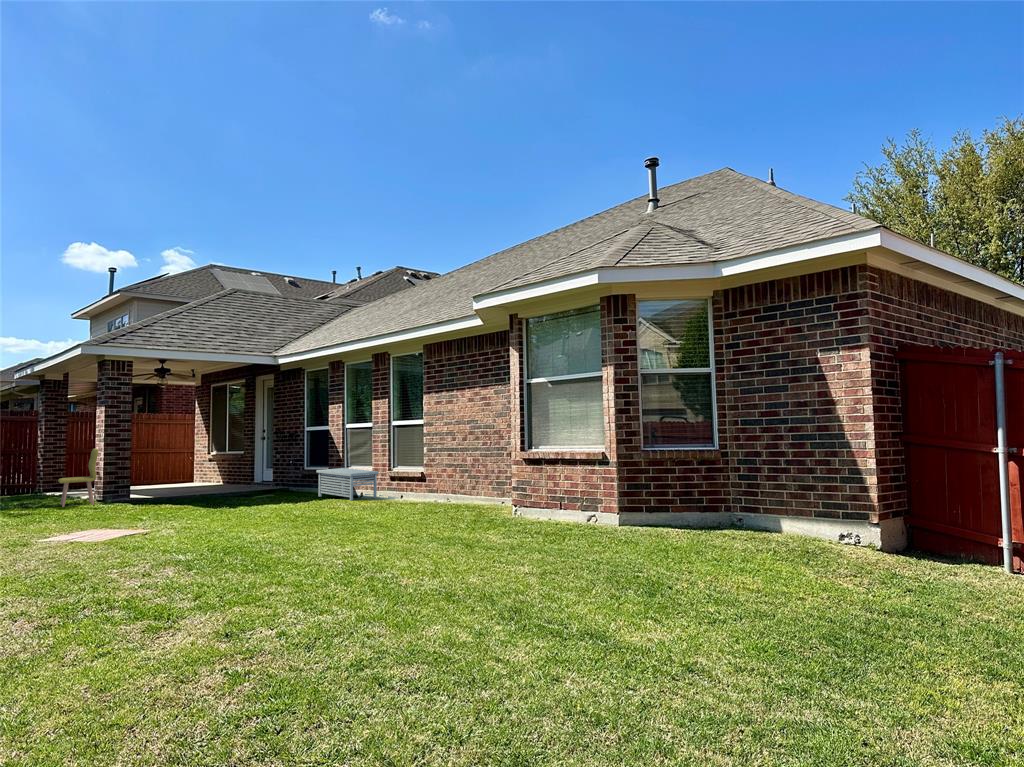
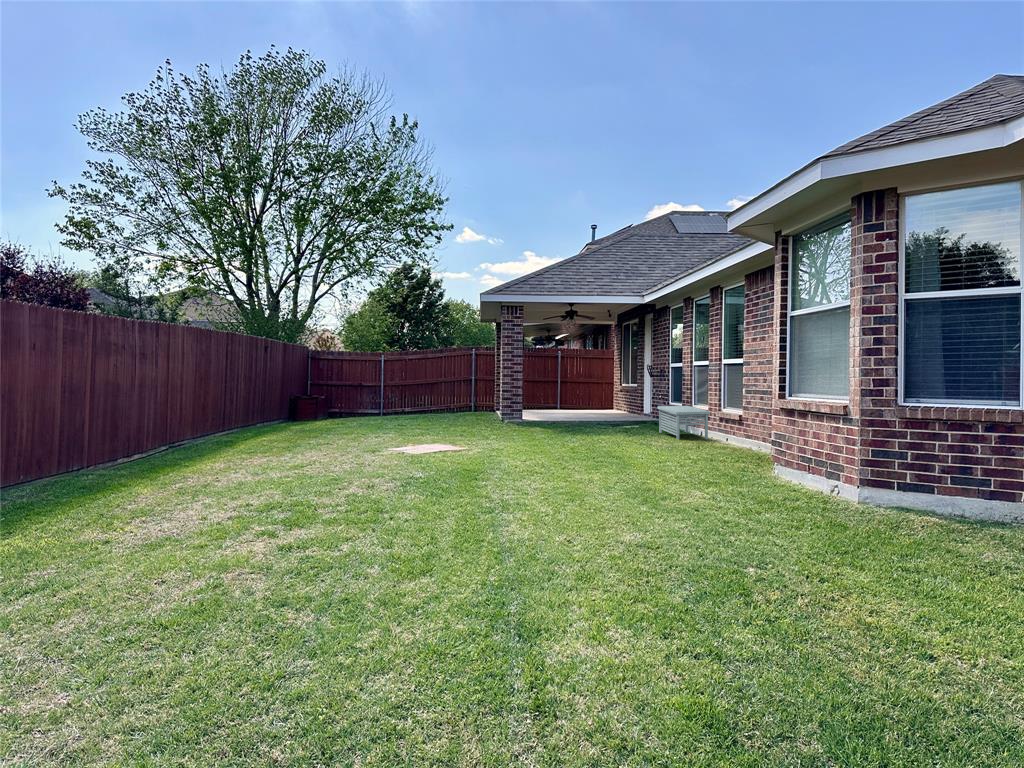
chair: present [58,449,99,507] -> none [472,379,499,424]

